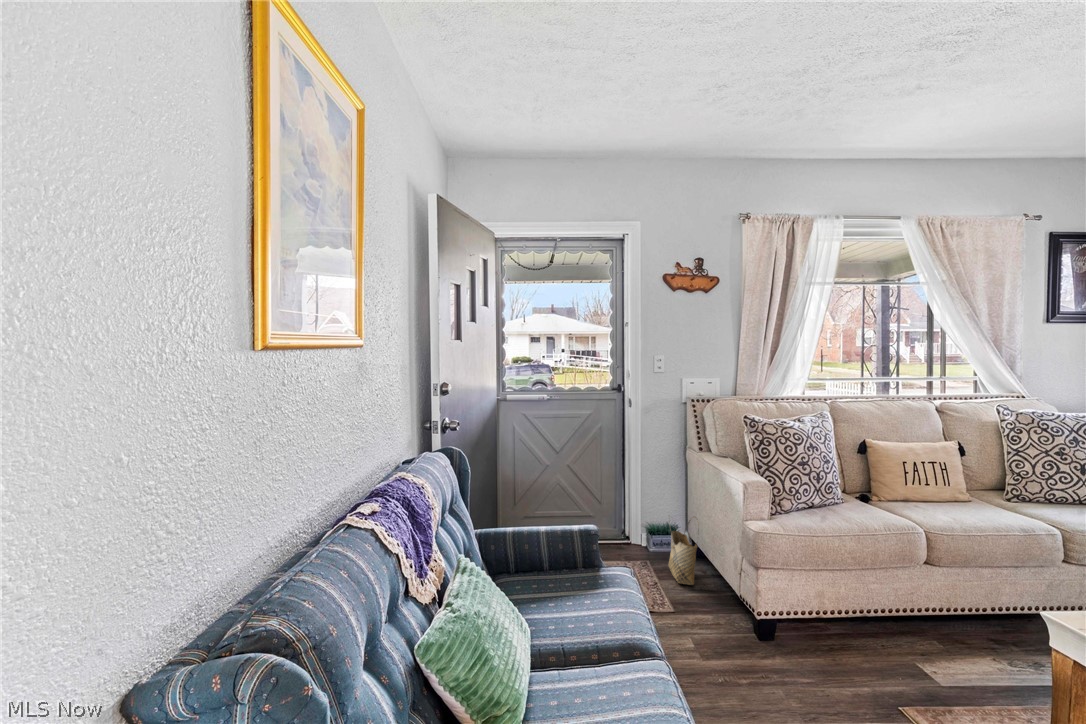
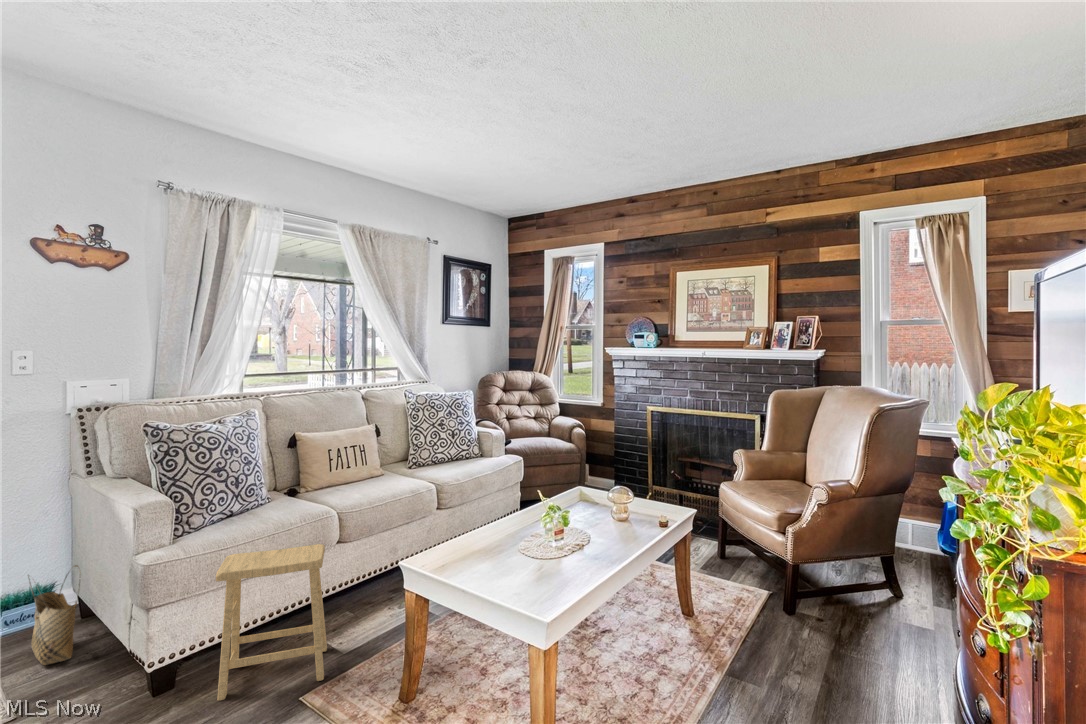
footstool: none [815,544,926,705] -> present [216,544,327,701]

